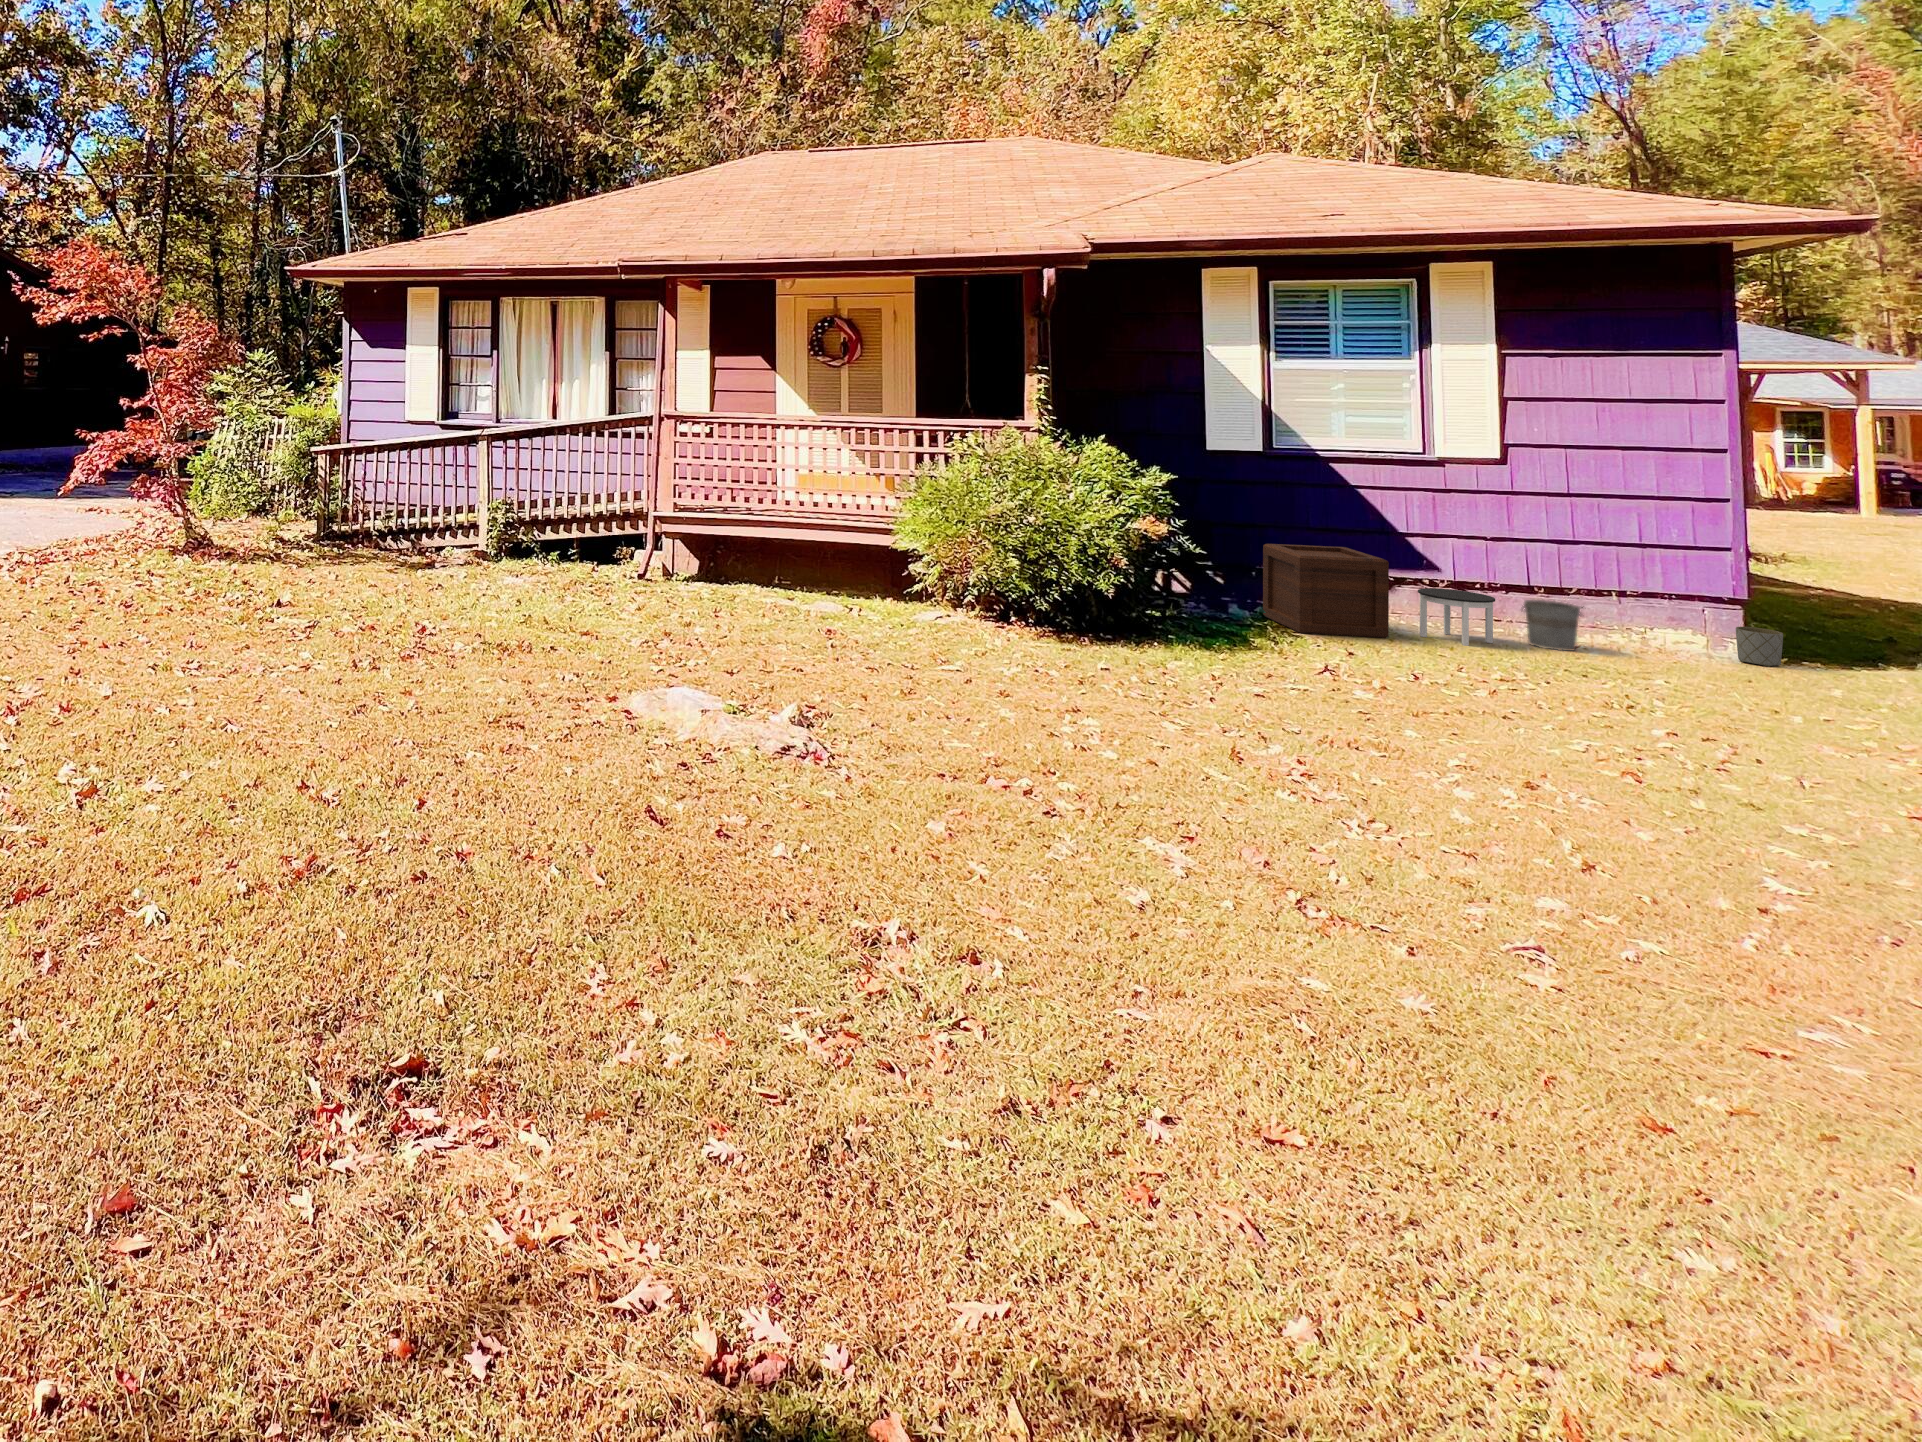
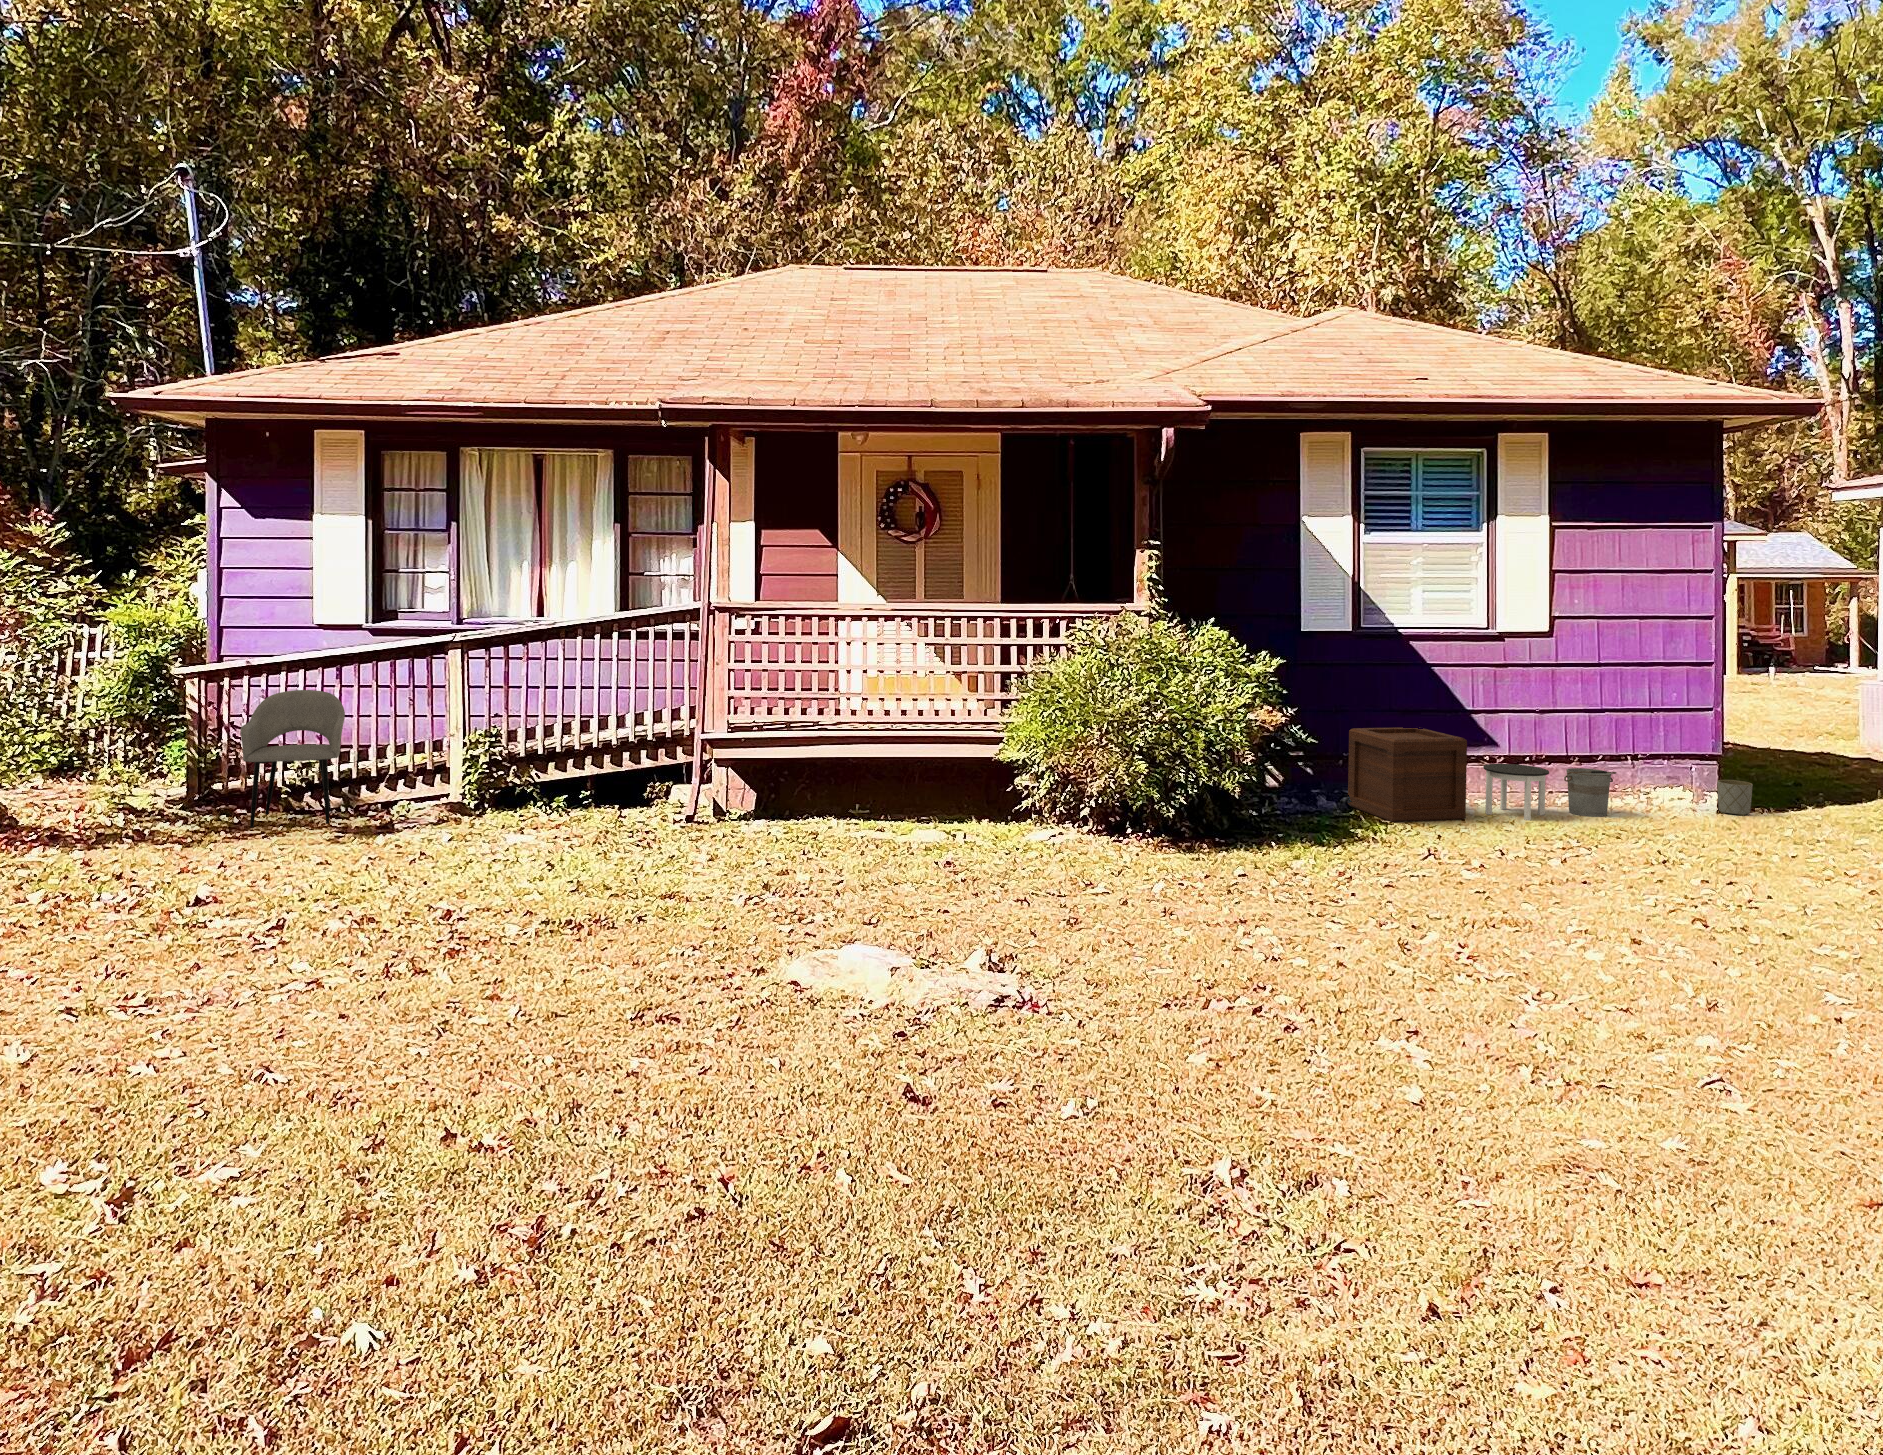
armchair: none [351,465,414,558] -> present [241,690,345,828]

